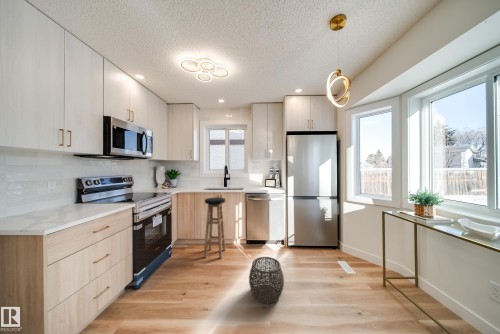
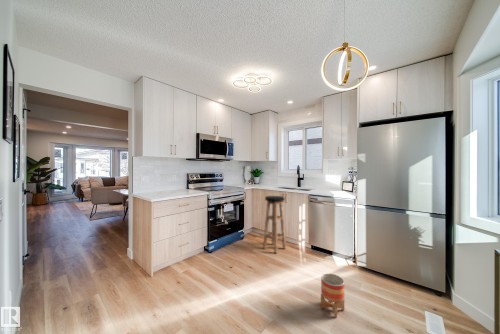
woven basket: present [249,257,284,303] -> none [271,256,306,301]
planter: none [297,260,316,297] -> present [321,274,344,317]

